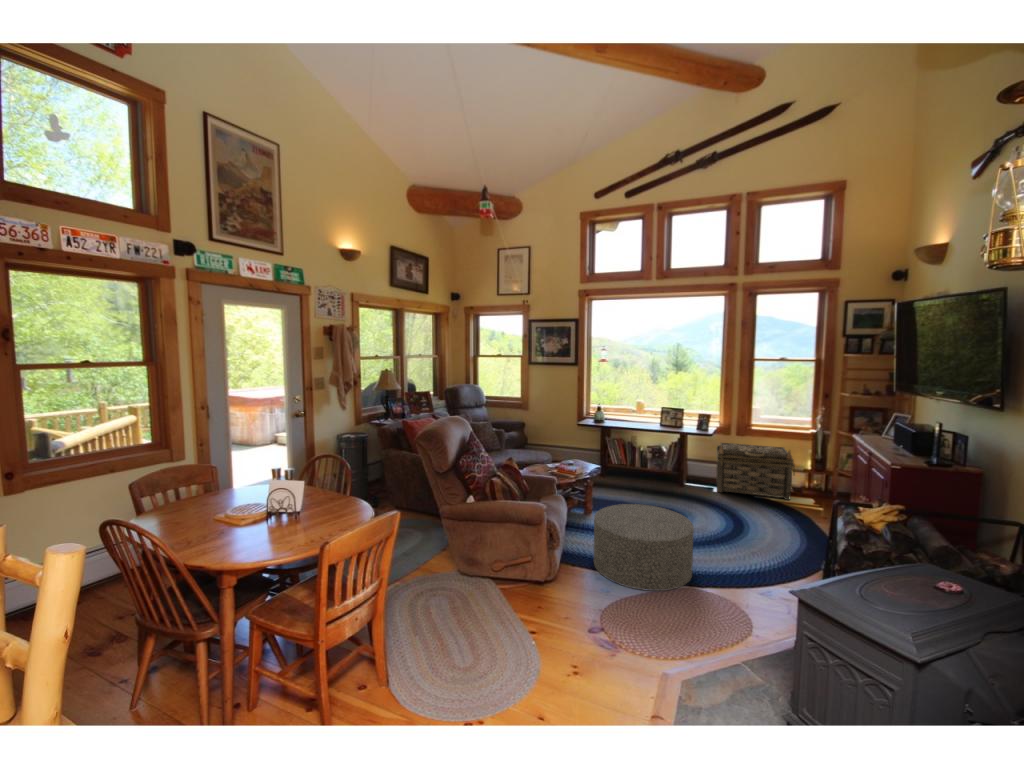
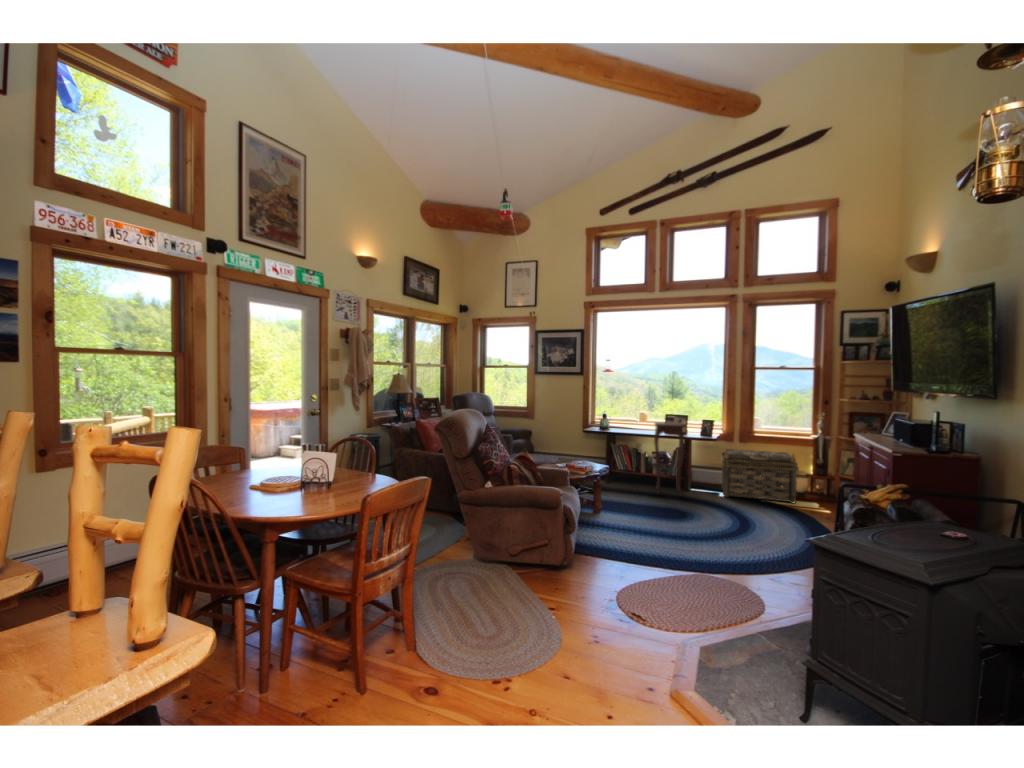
side table: none [649,416,679,492] -> present [654,422,684,495]
ottoman: present [594,504,694,591] -> none [607,498,705,575]

